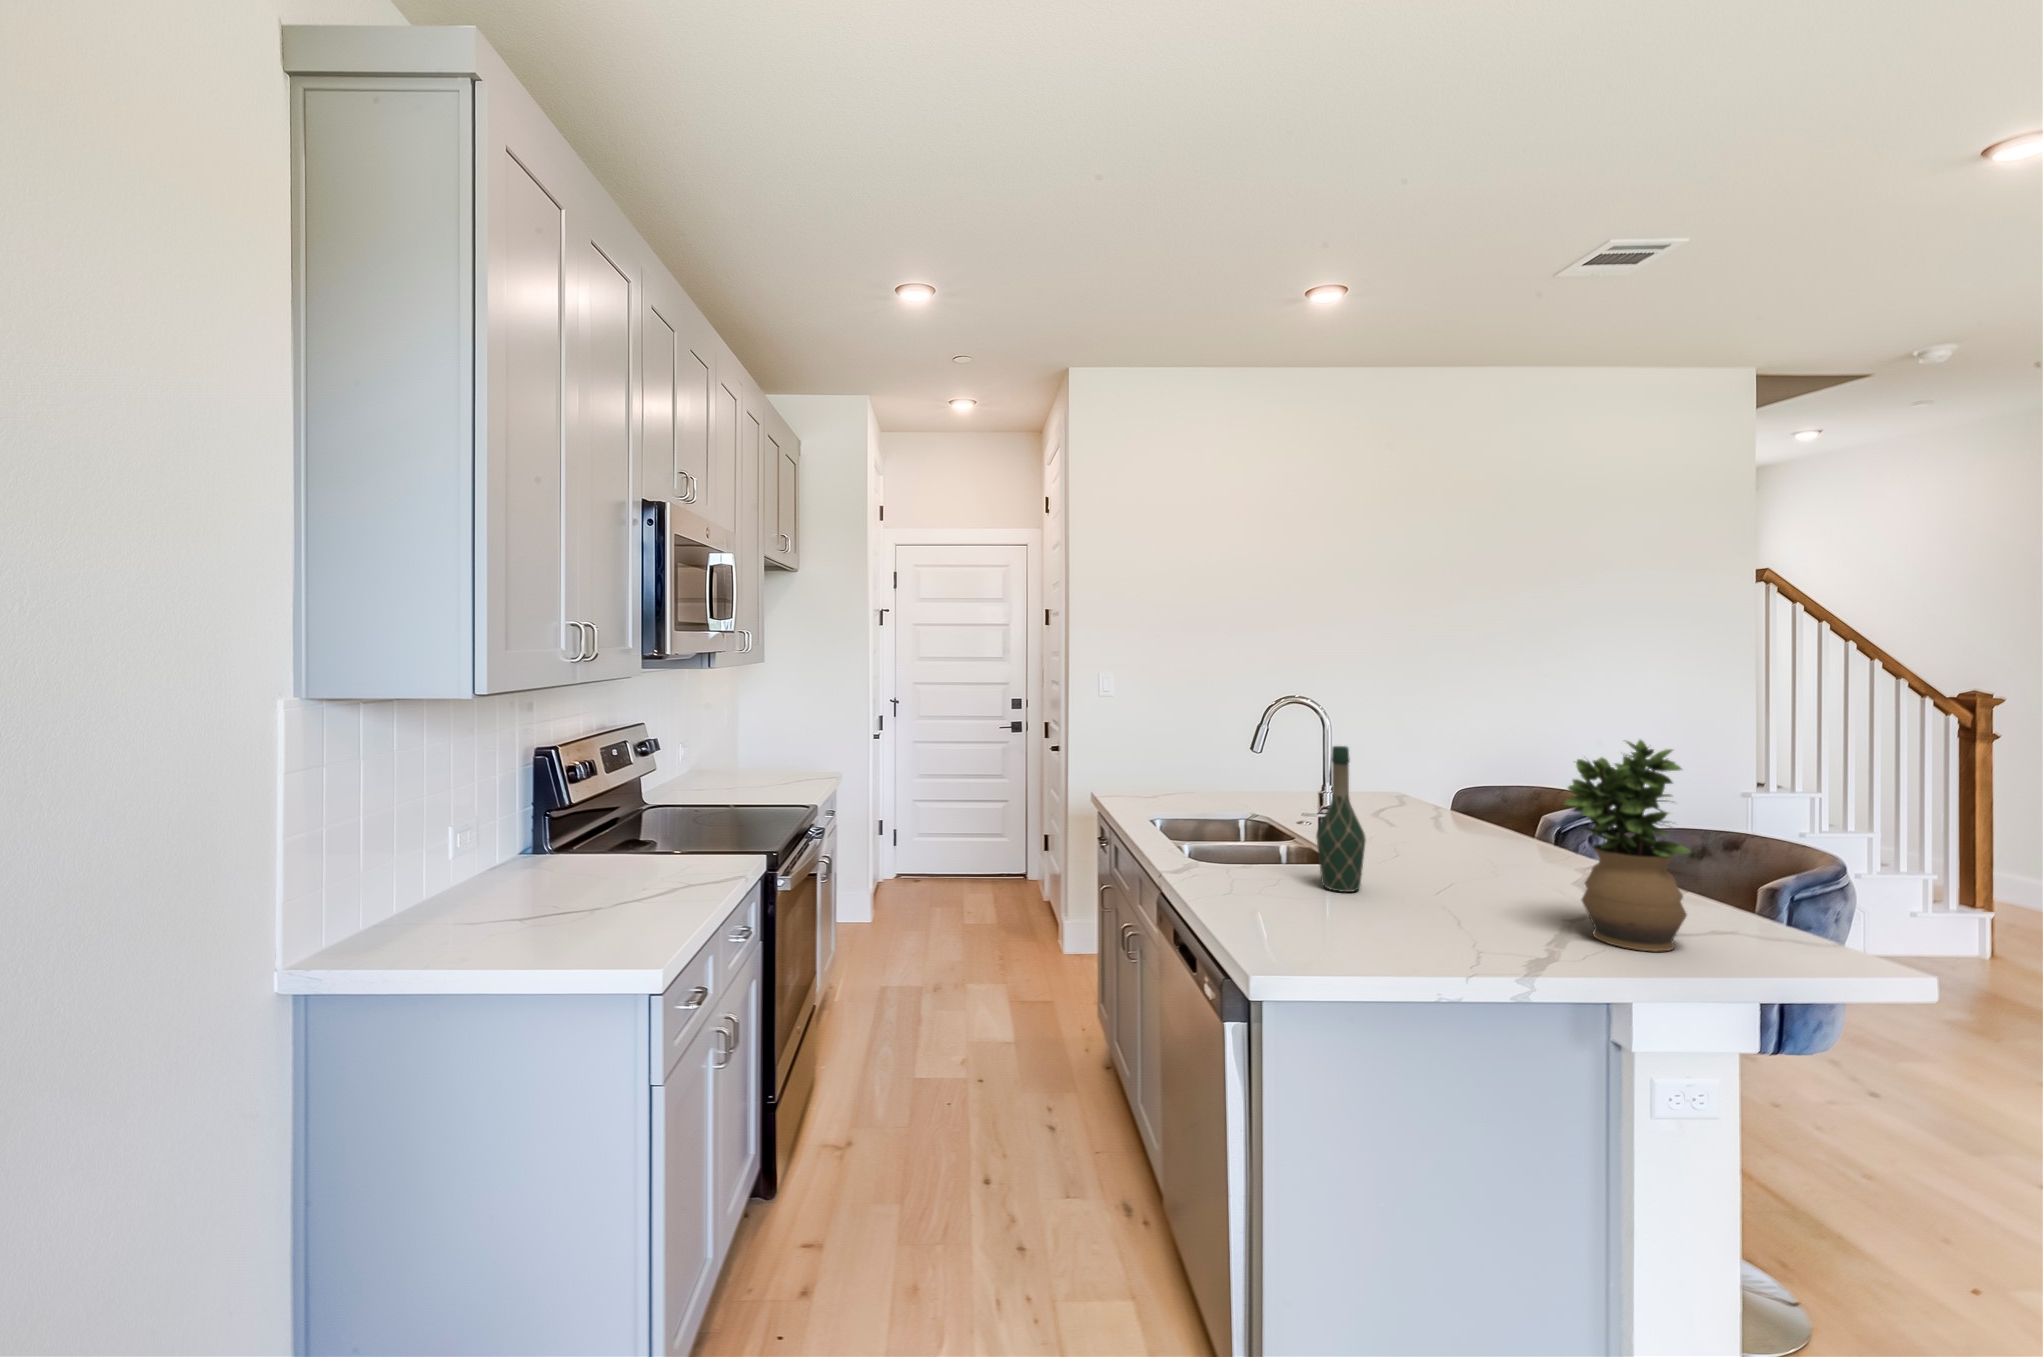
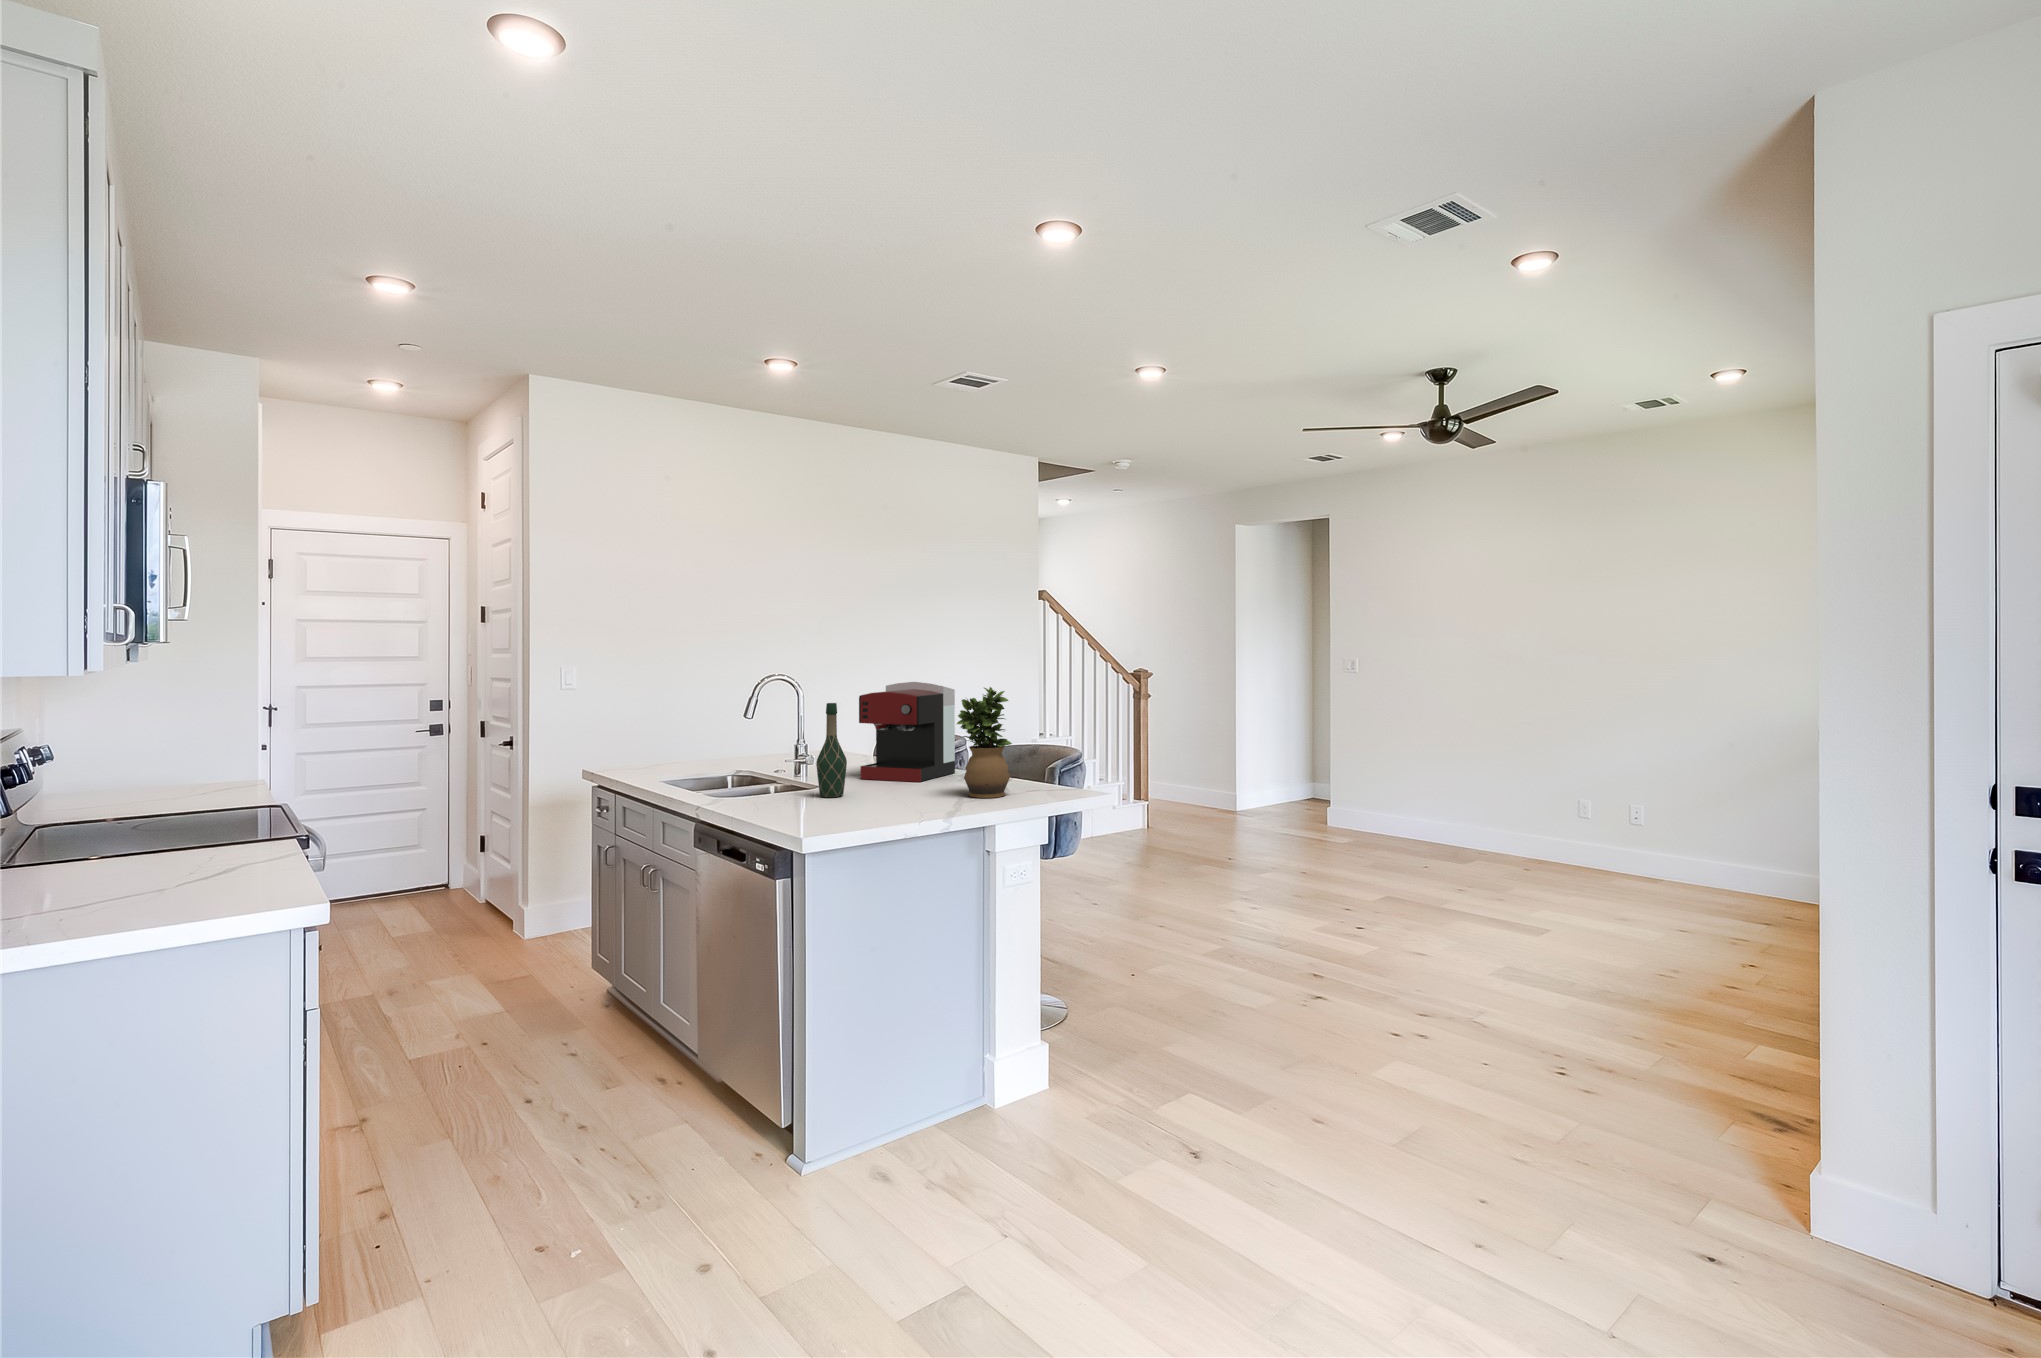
coffee maker: none [1402,714,1576,879] -> present [859,682,955,782]

